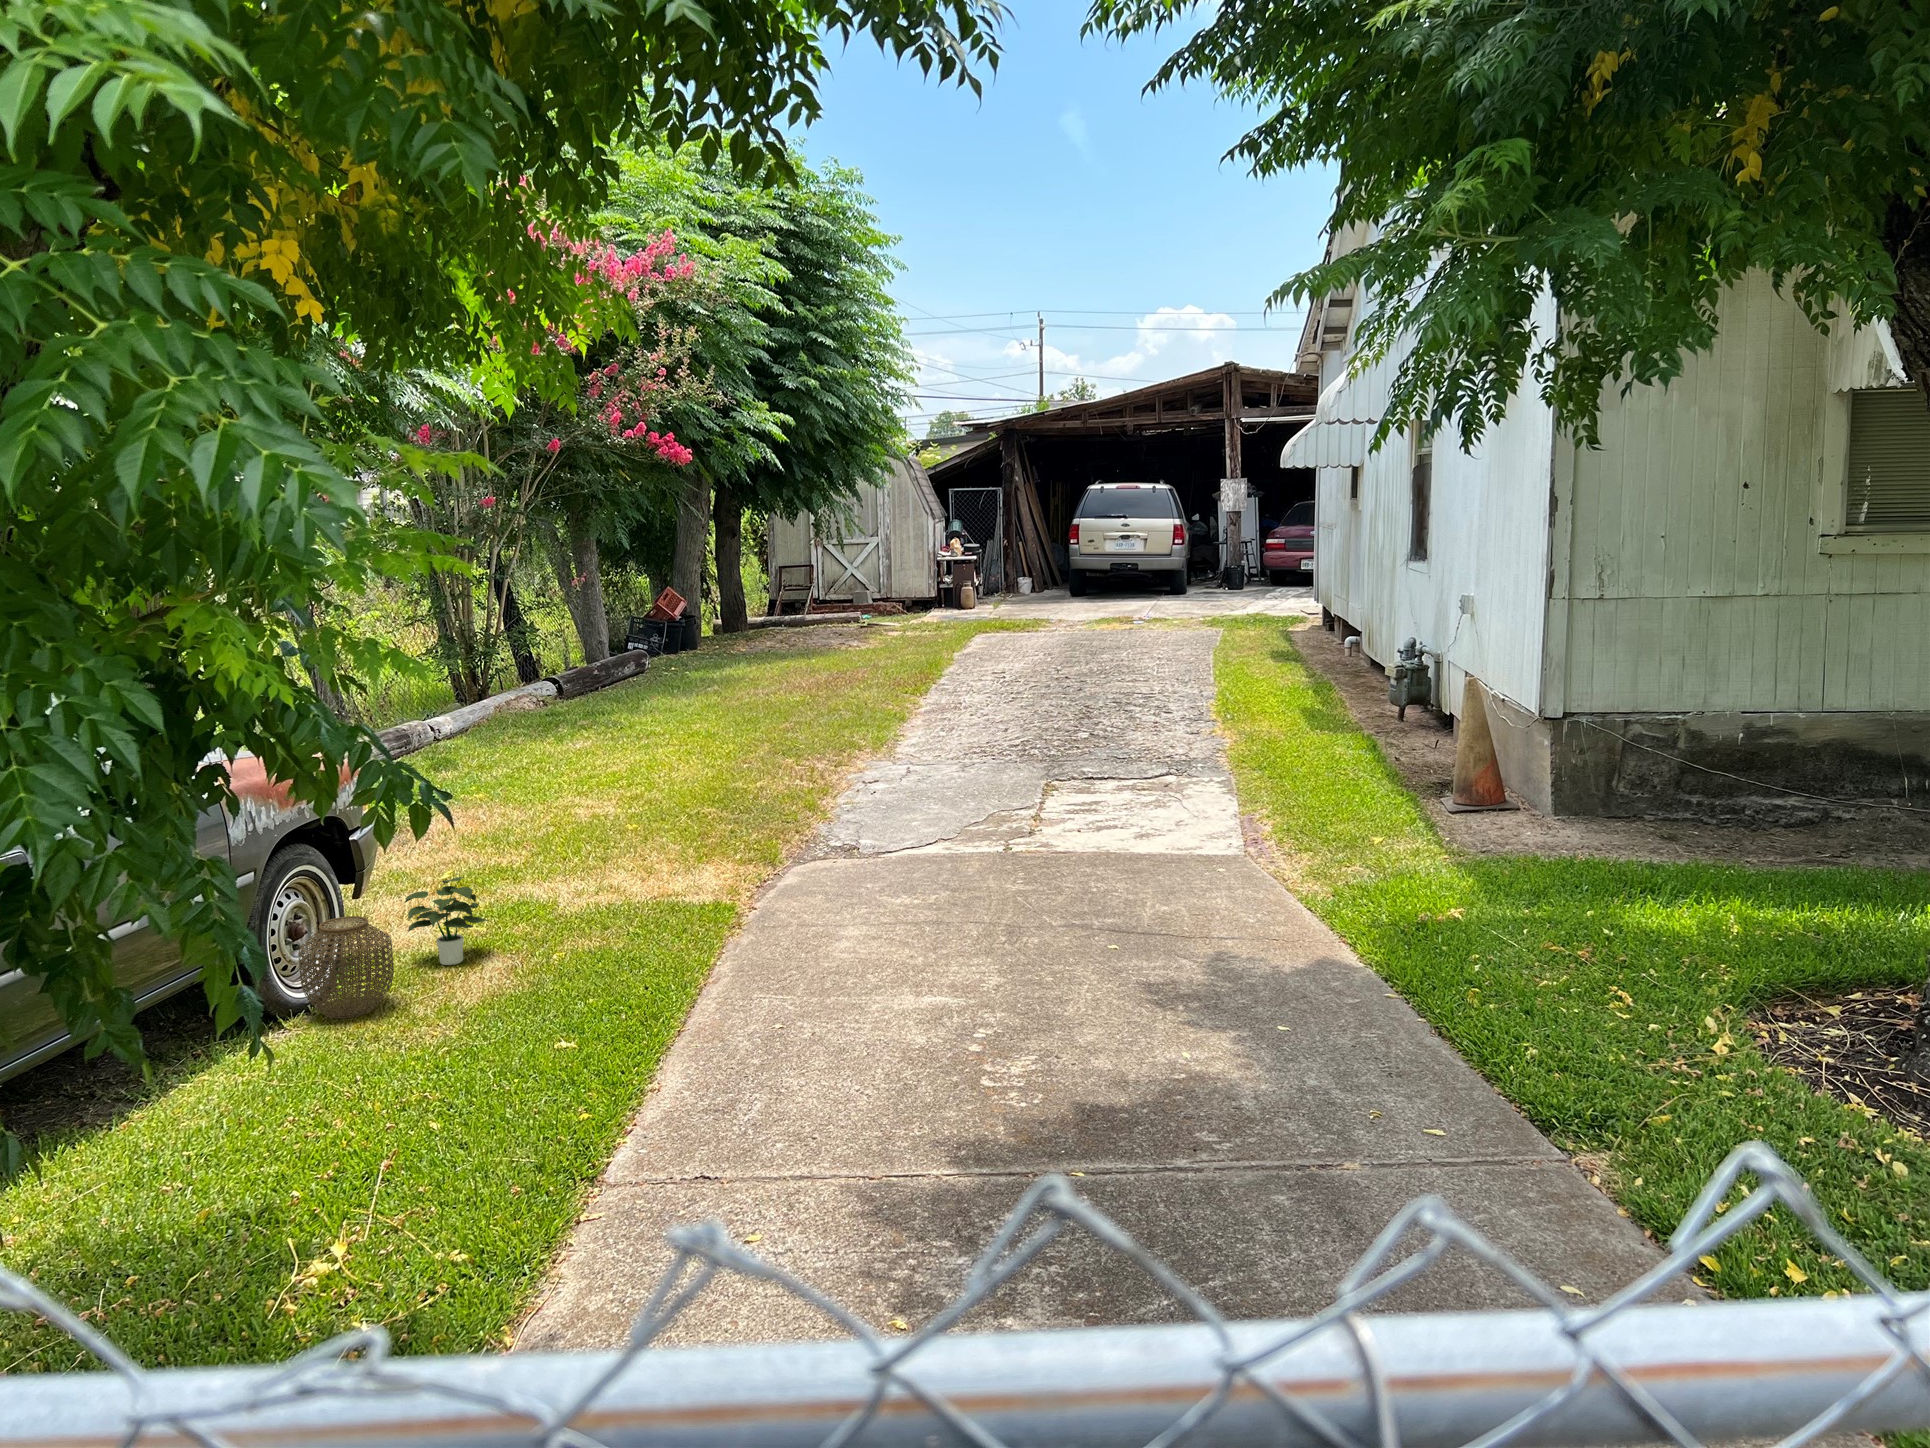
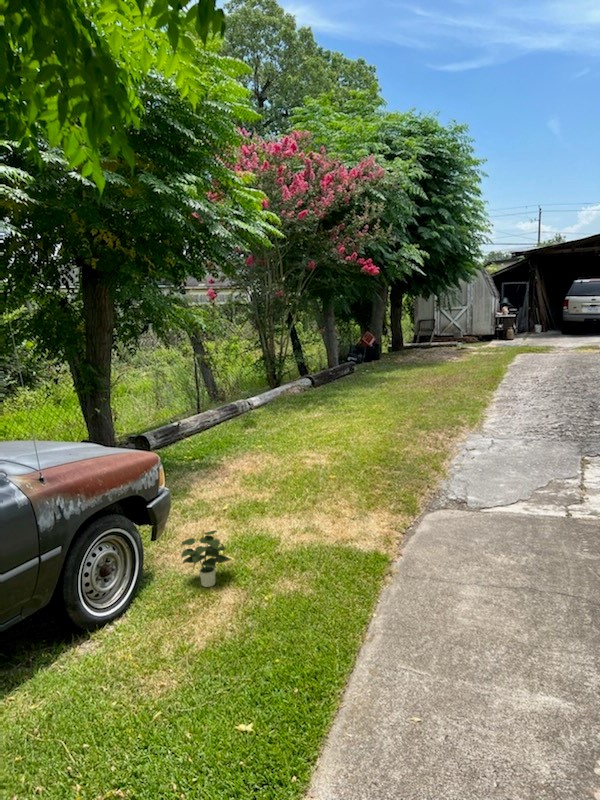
woven basket: present [298,916,394,1018] -> none [100,566,161,635]

